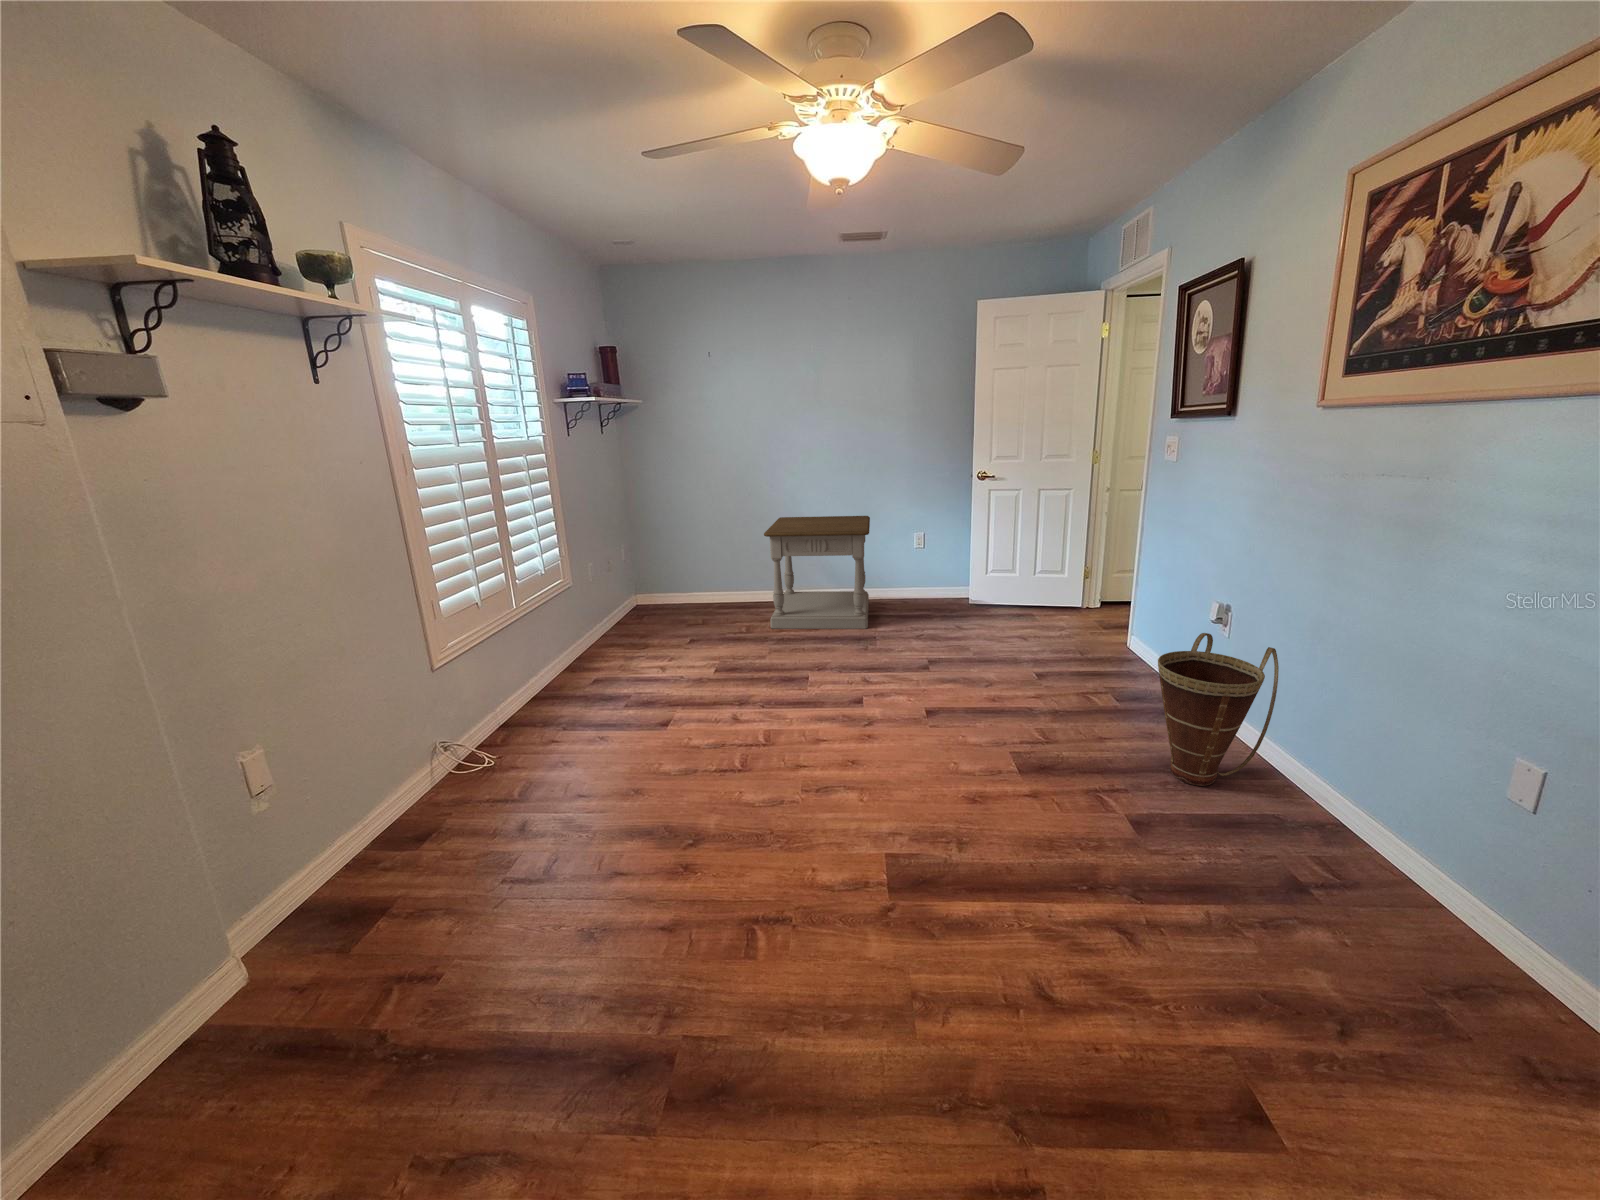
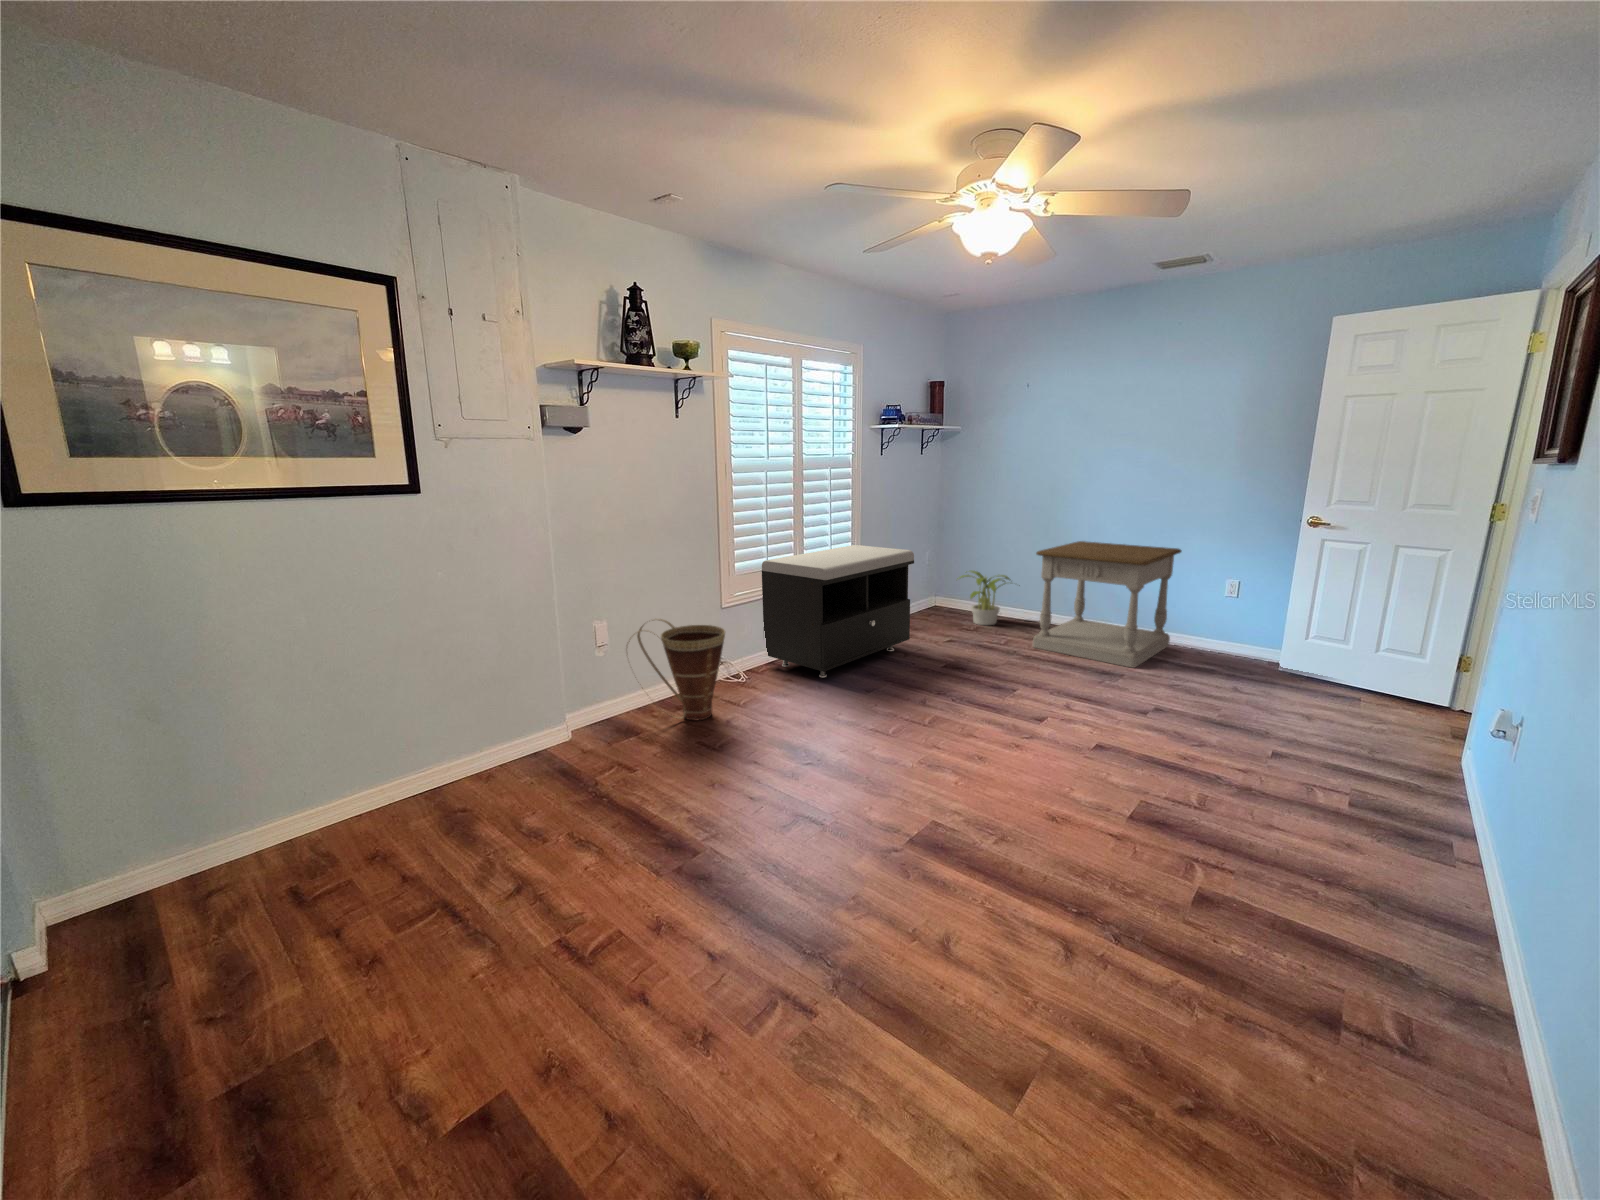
storage bench: none [475,548,658,724] -> present [762,545,914,678]
potted plant: none [670,560,731,615] -> present [957,571,1011,625]
basket: present [1158,633,1279,786] -> present [627,619,725,721]

